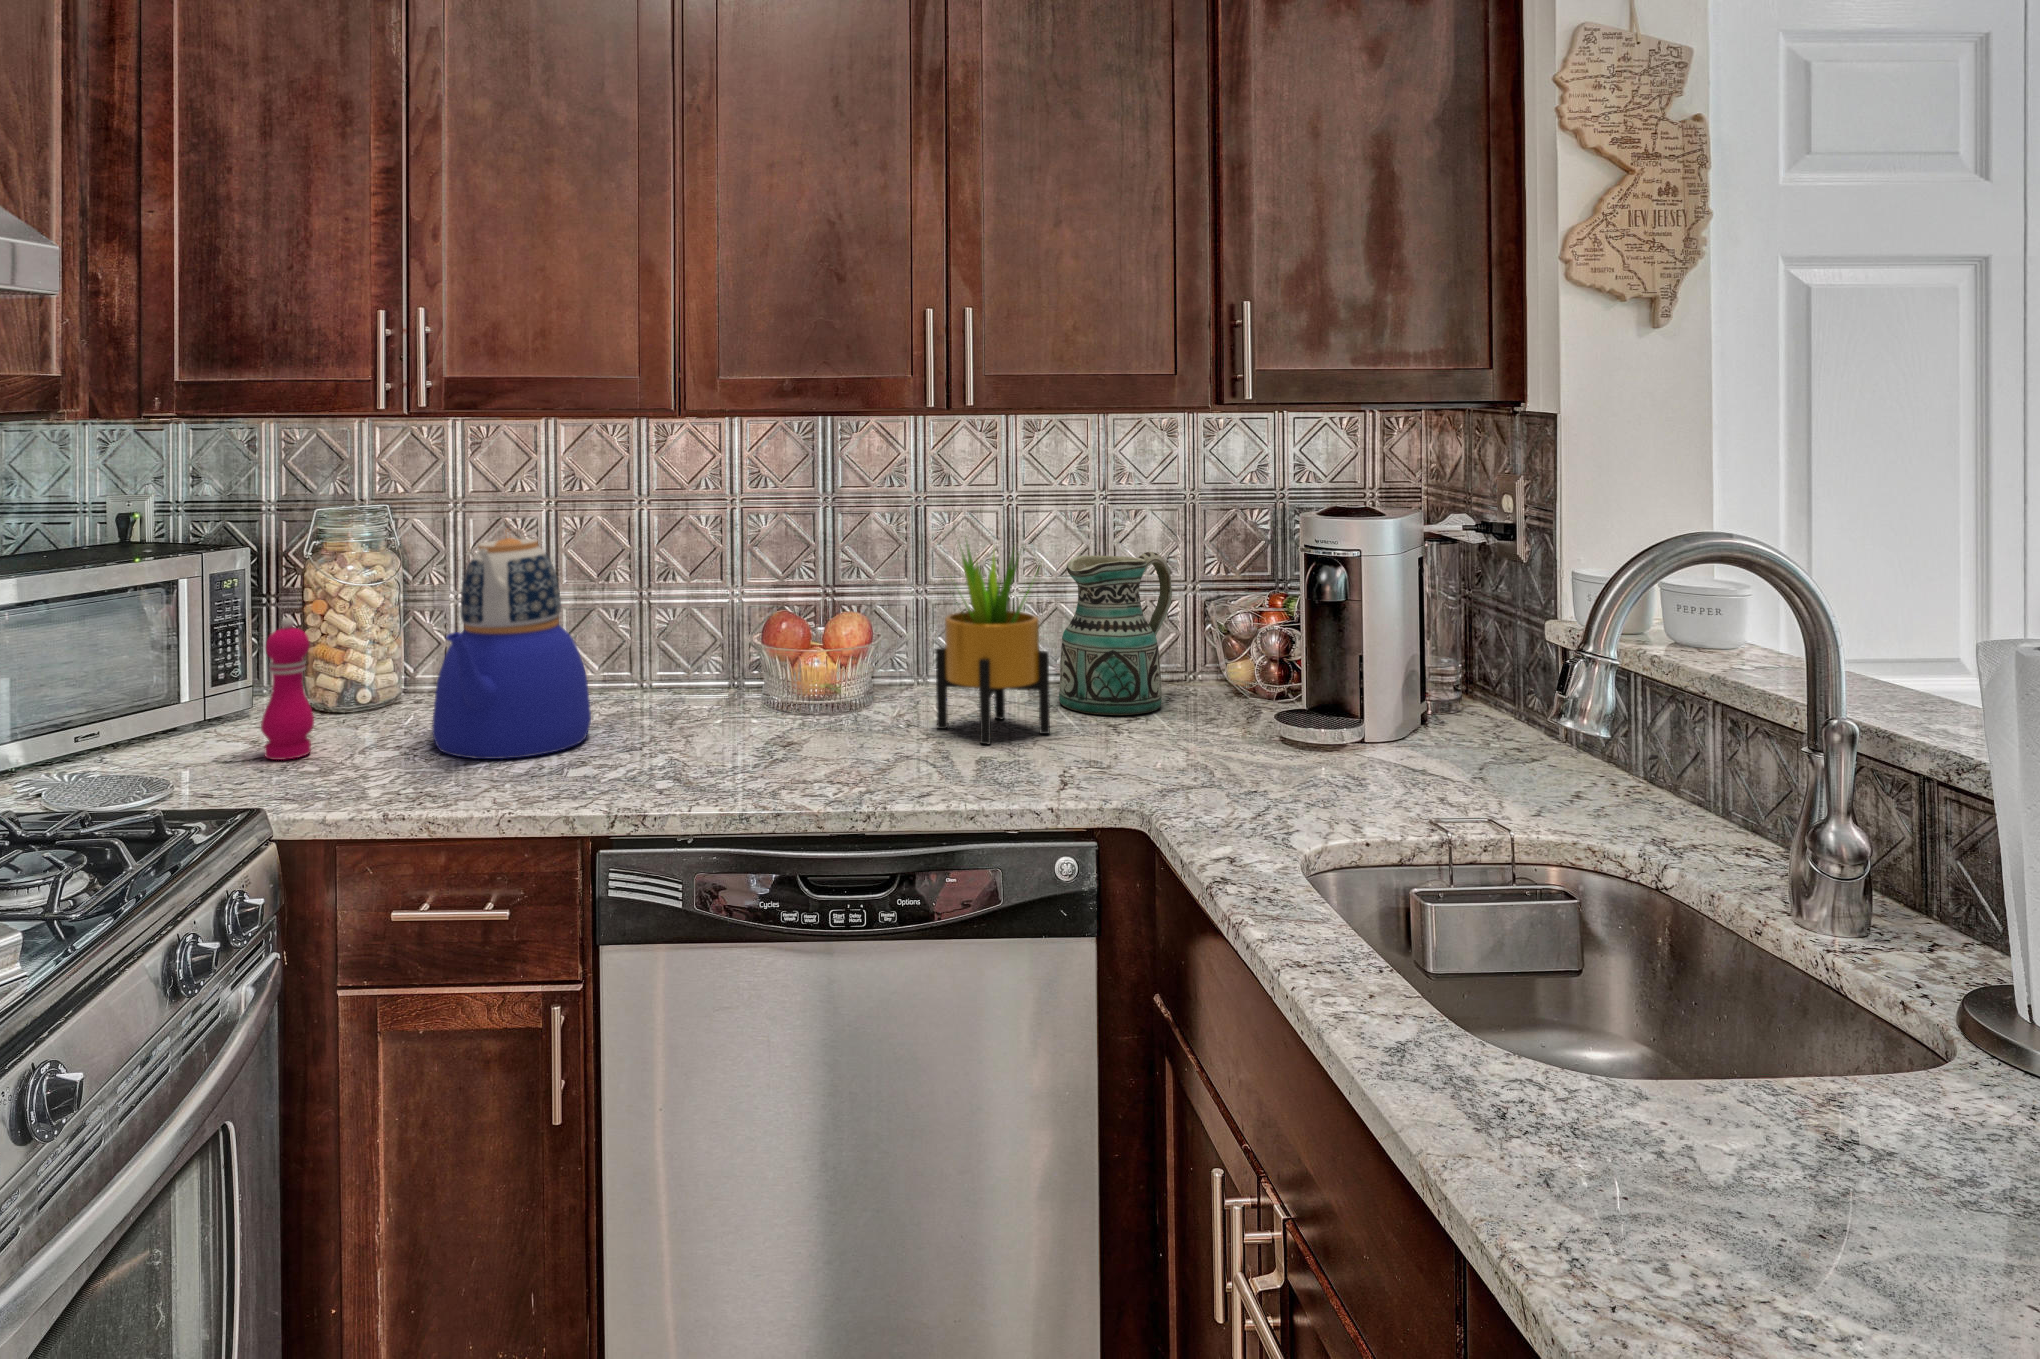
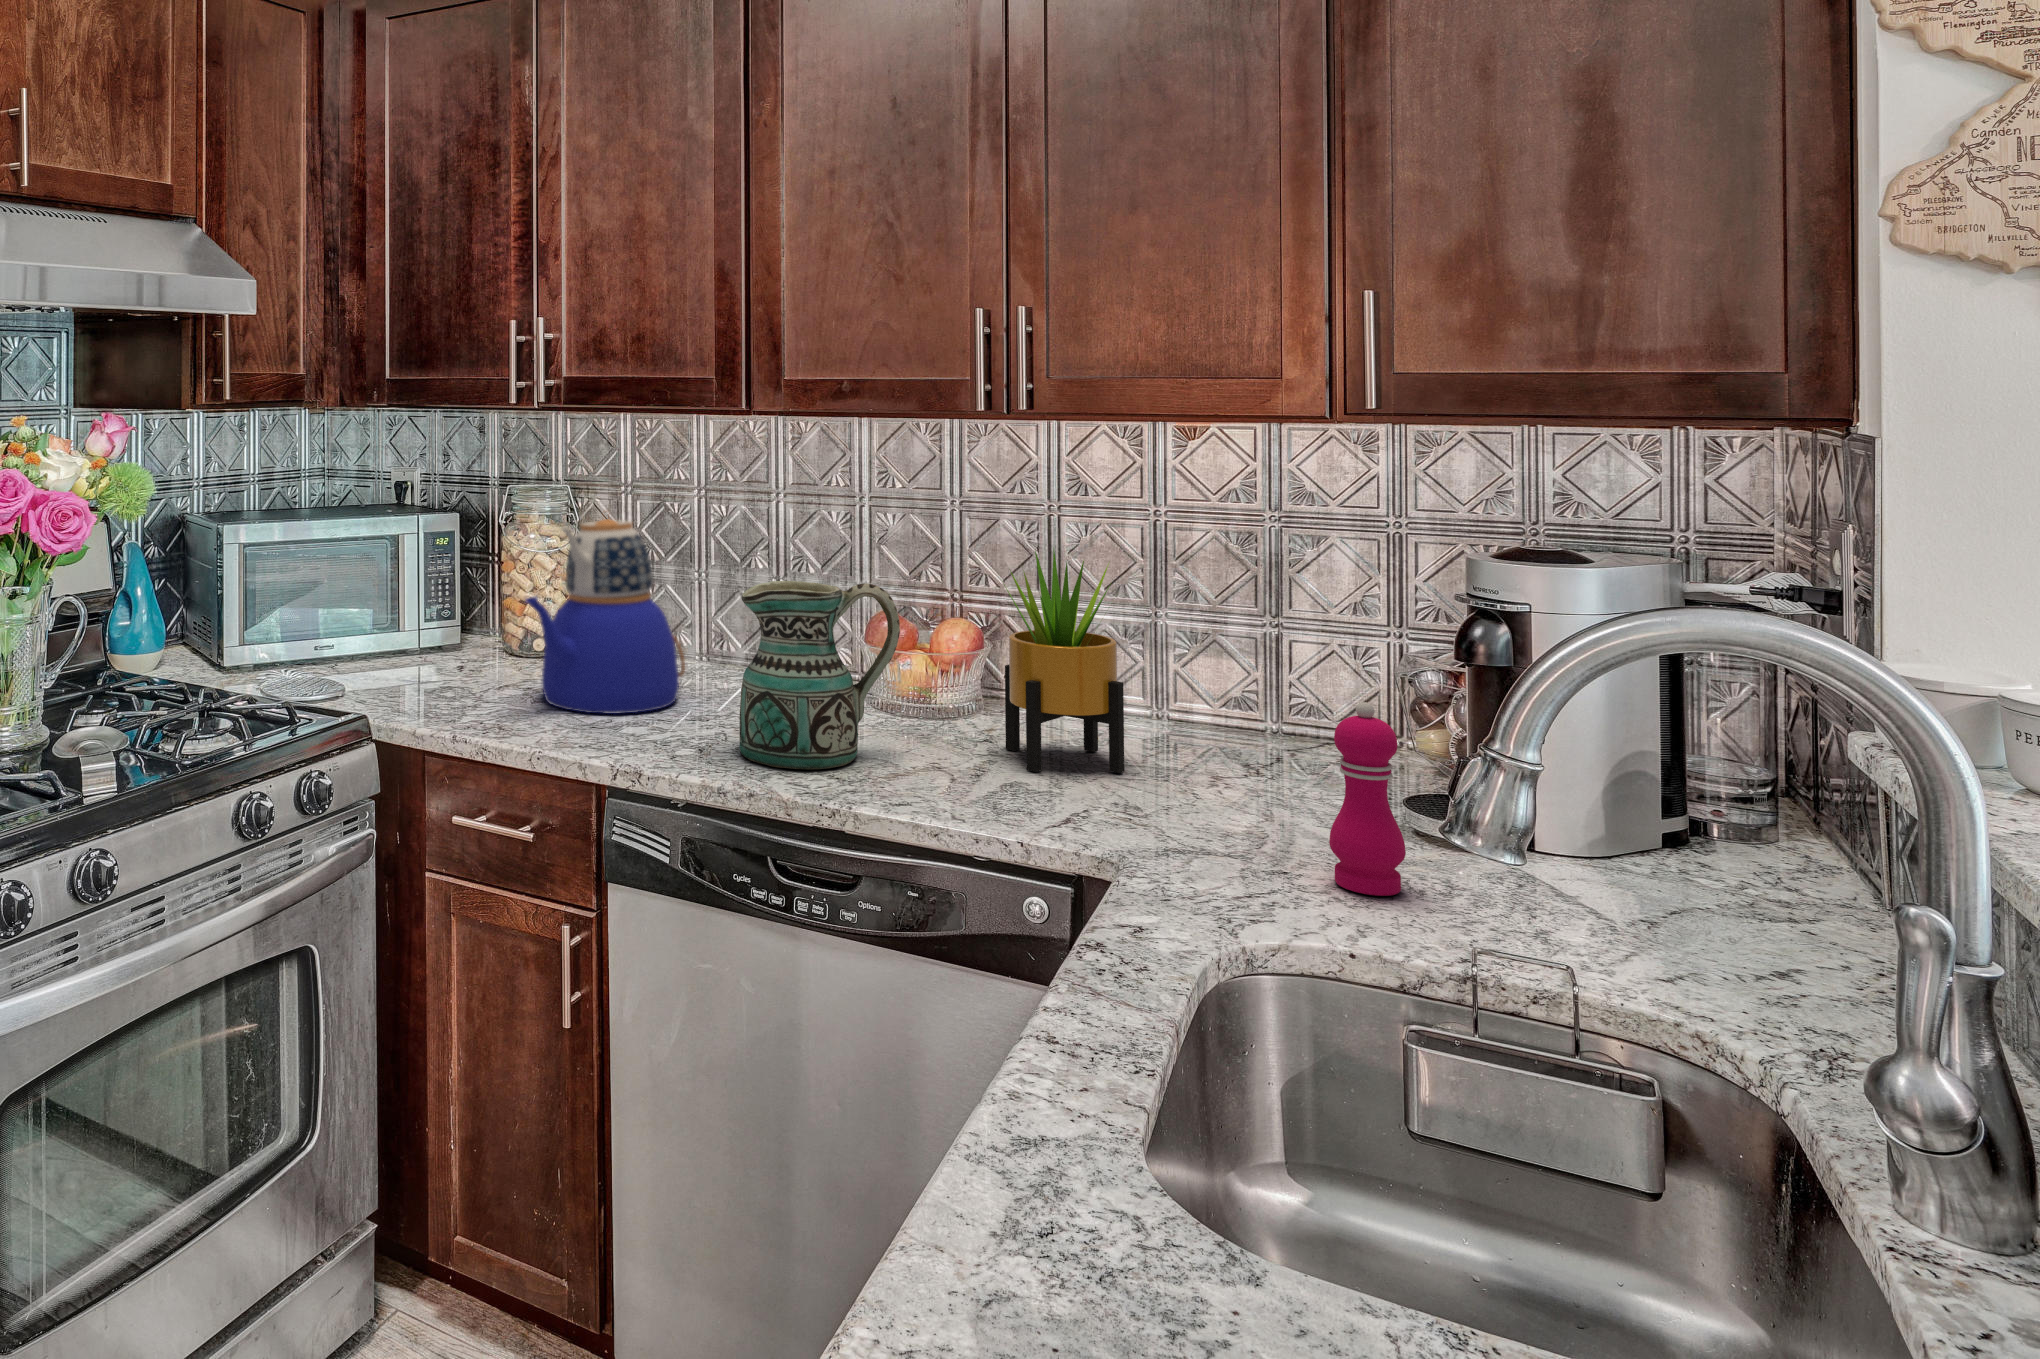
ceramic pitcher: present [1059,552,1172,715] -> present [739,581,900,769]
pepper mill: present [261,617,314,760] -> present [1329,702,1406,896]

